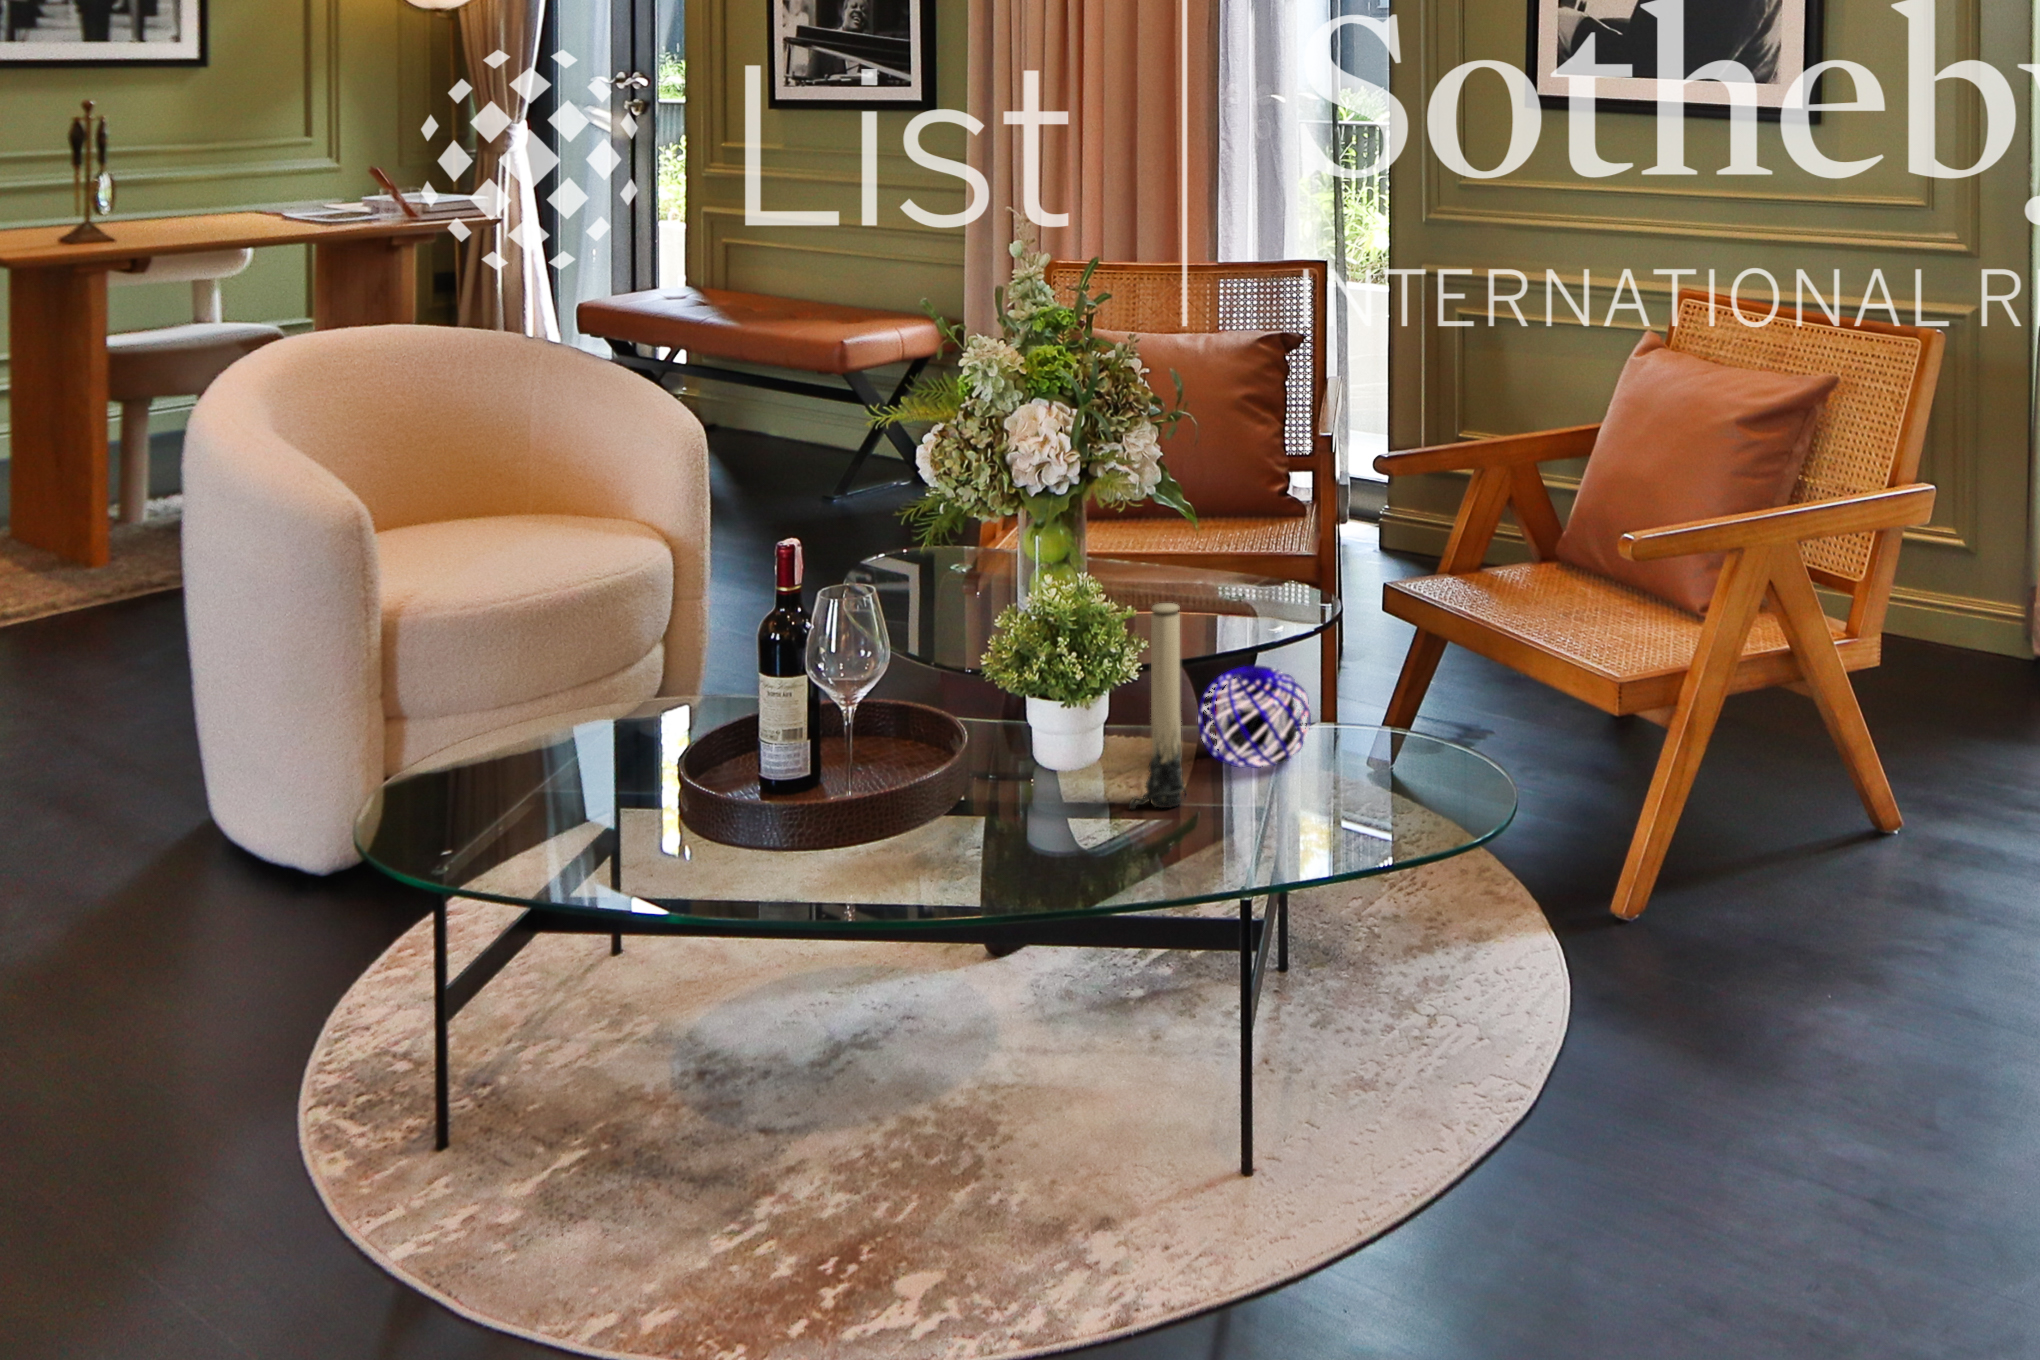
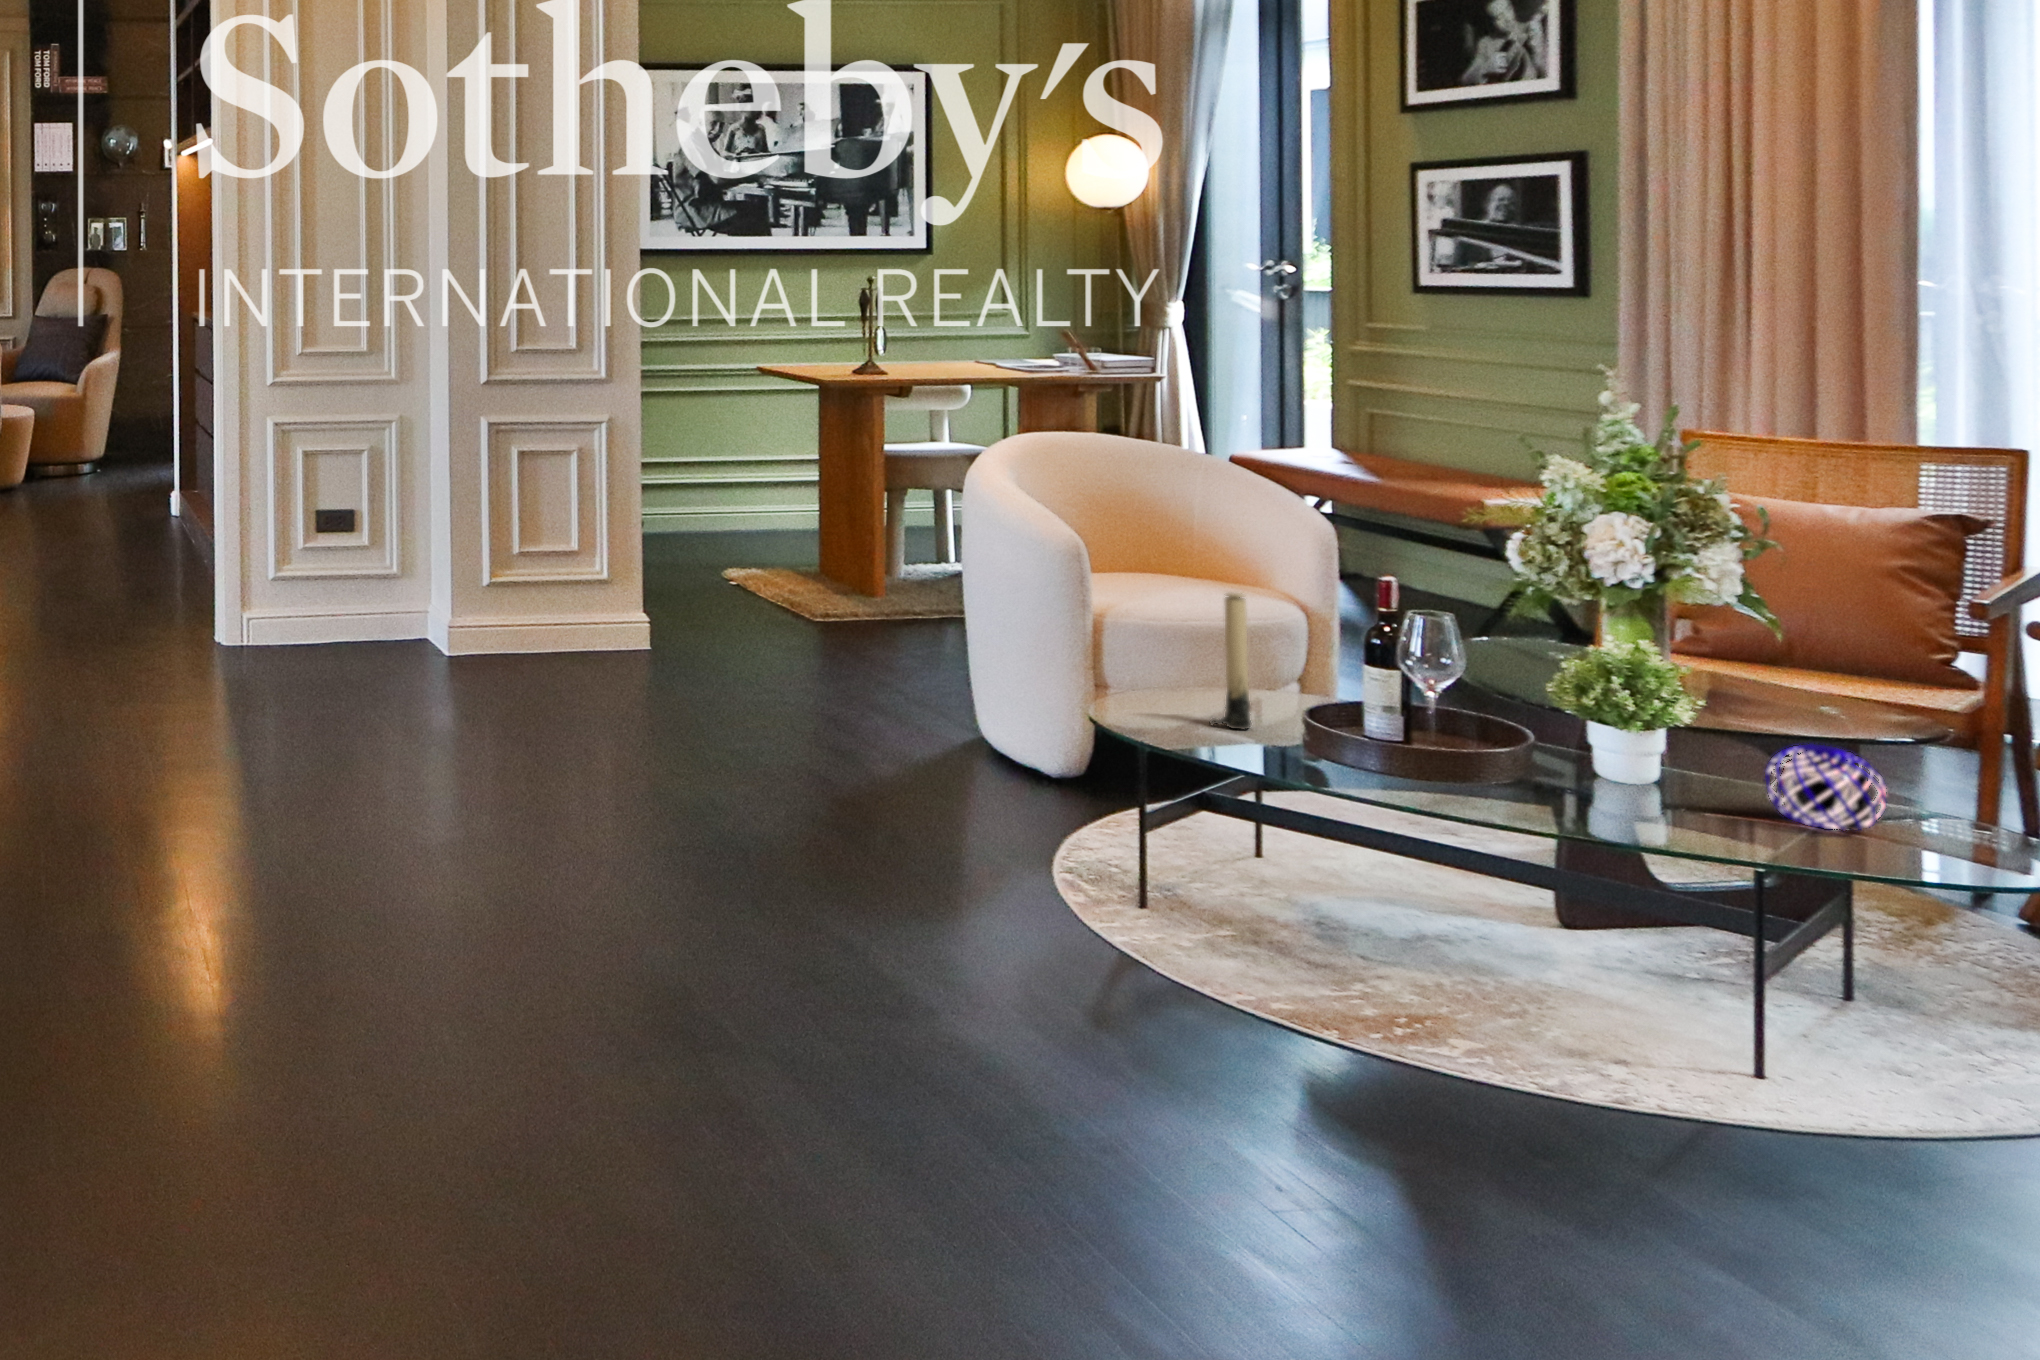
candle: present [1129,603,1186,809] -> present [1210,593,1251,729]

